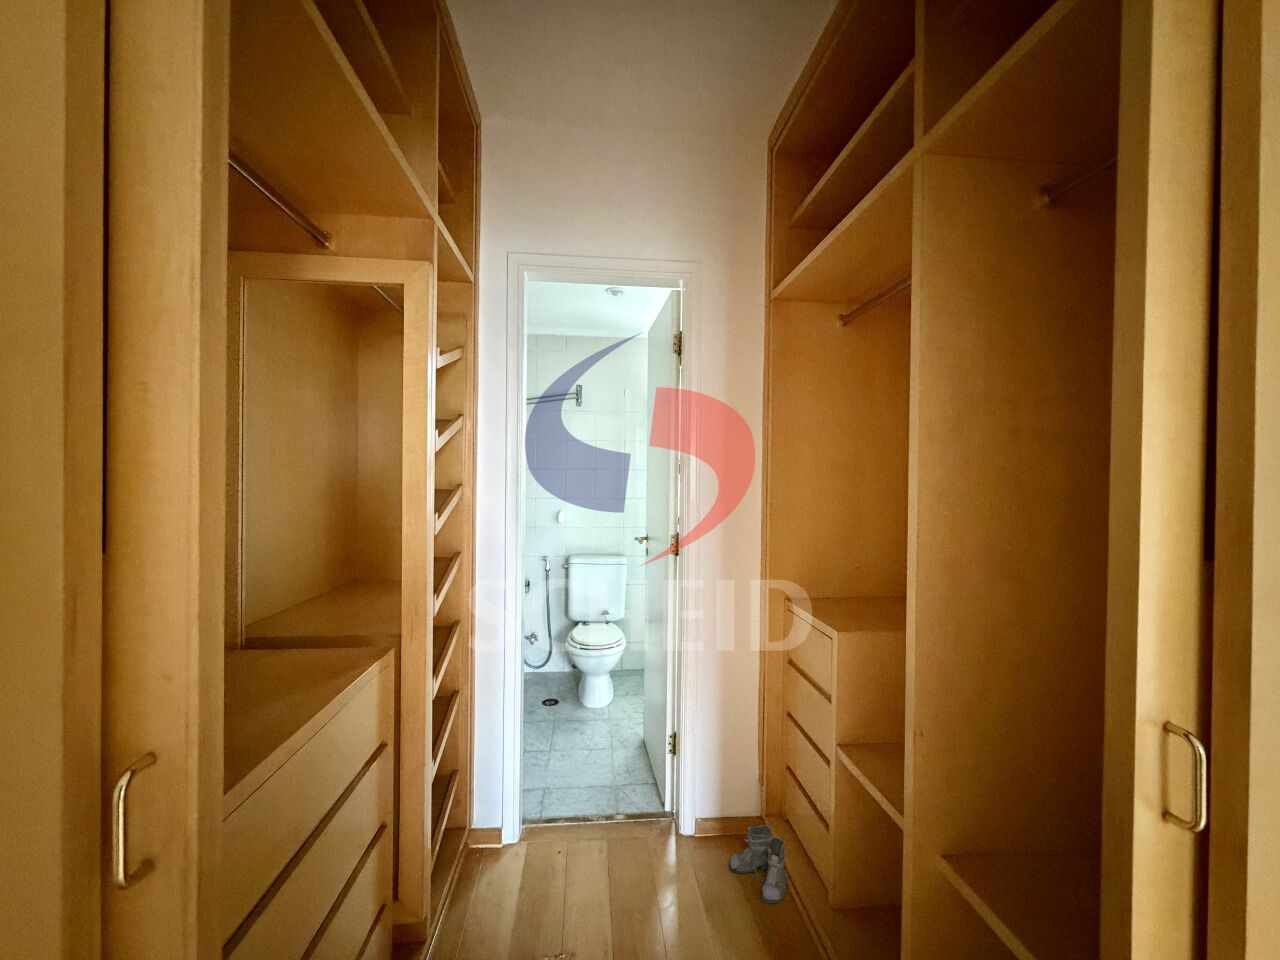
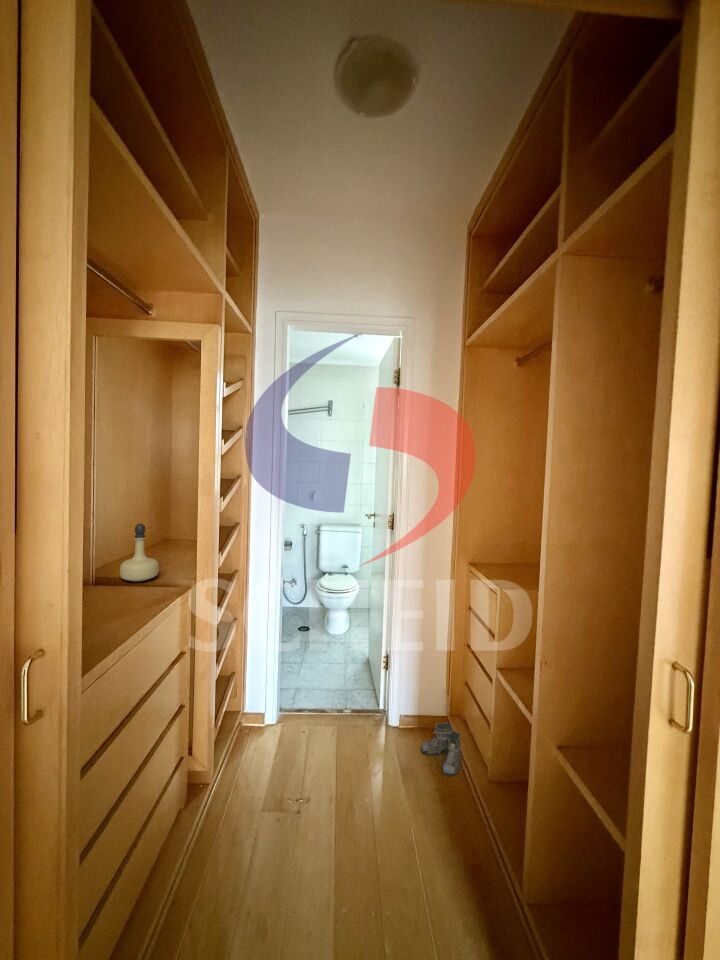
perfume bottle: none [286,554,346,640] -> present [120,524,159,581]

